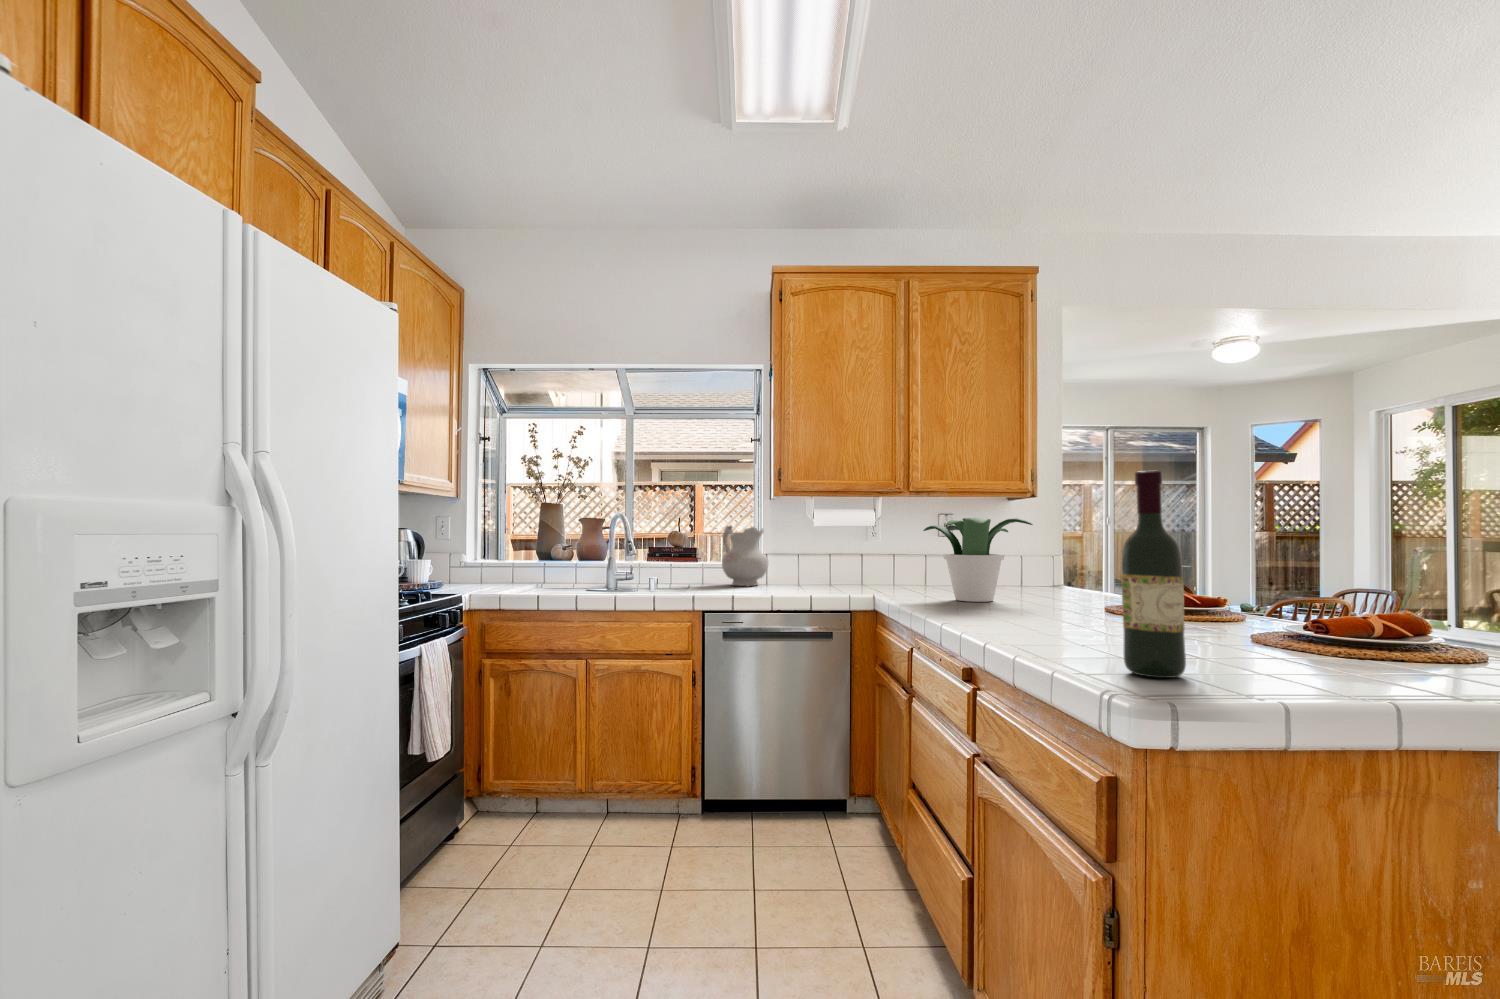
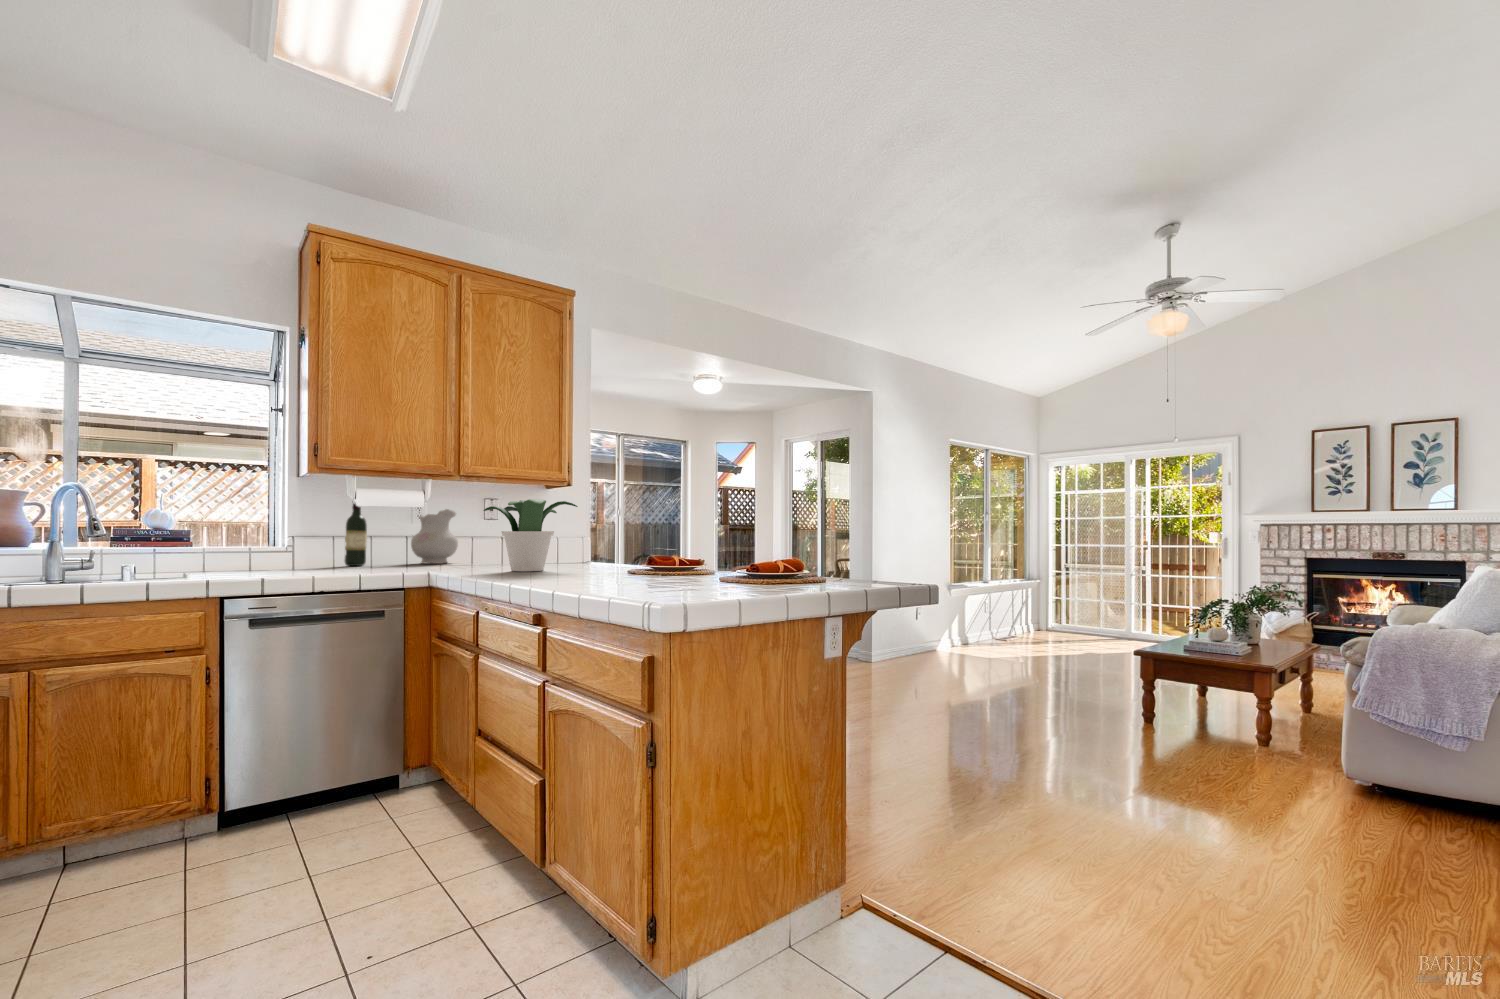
wine bottle: present [1121,471,1186,678] -> present [344,504,367,566]
ceramic pitcher: present [722,526,768,586] -> present [411,509,458,564]

